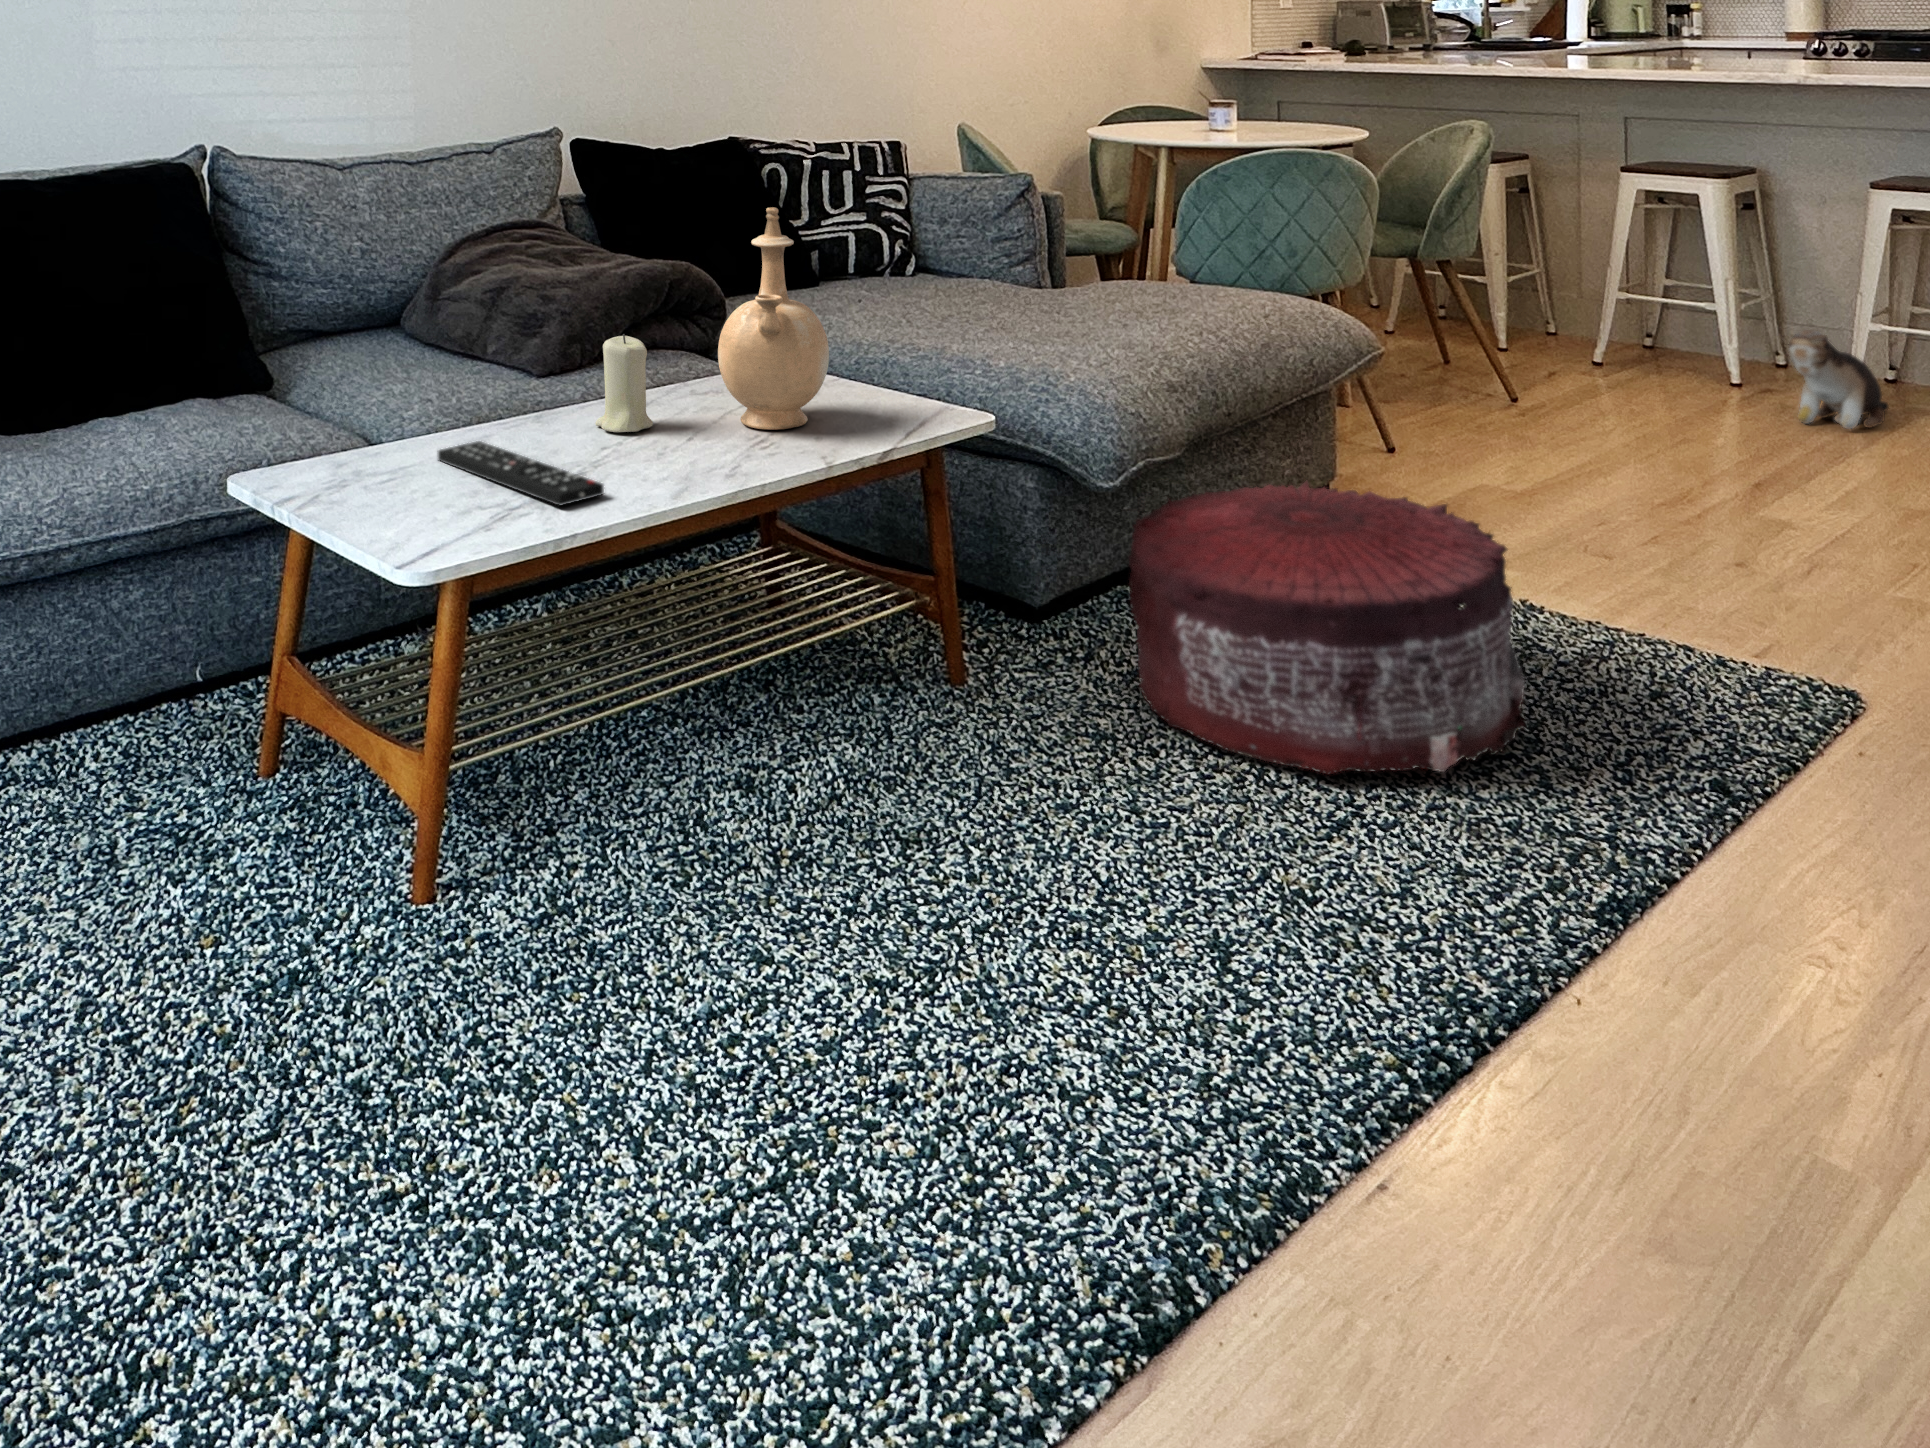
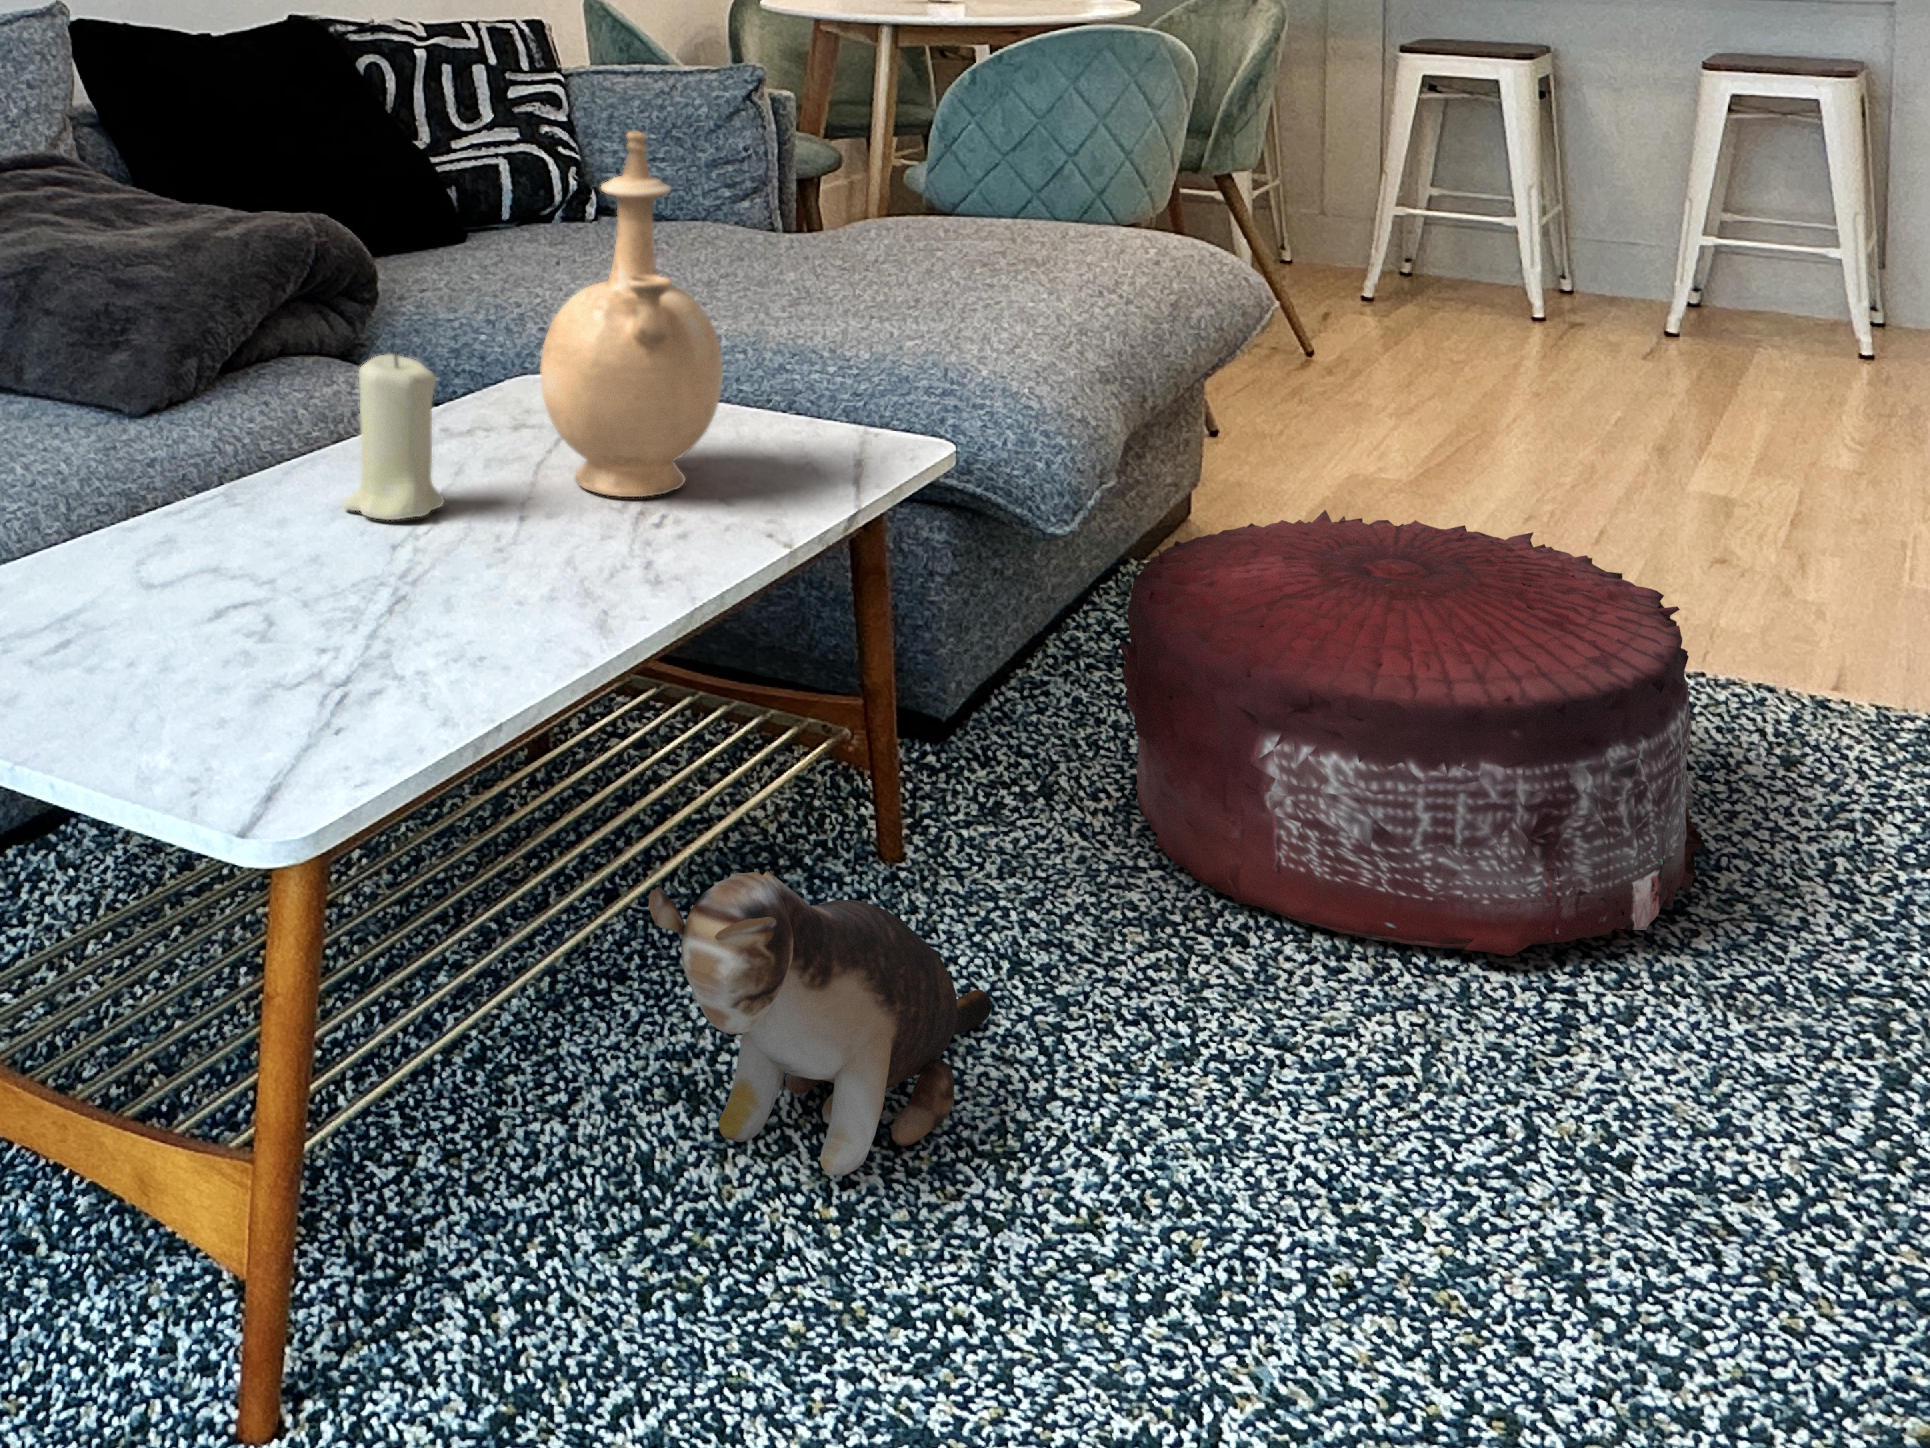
plush toy: present [1788,330,1889,429] -> present [649,871,992,1176]
remote control: present [438,441,604,506] -> none [116,555,476,670]

